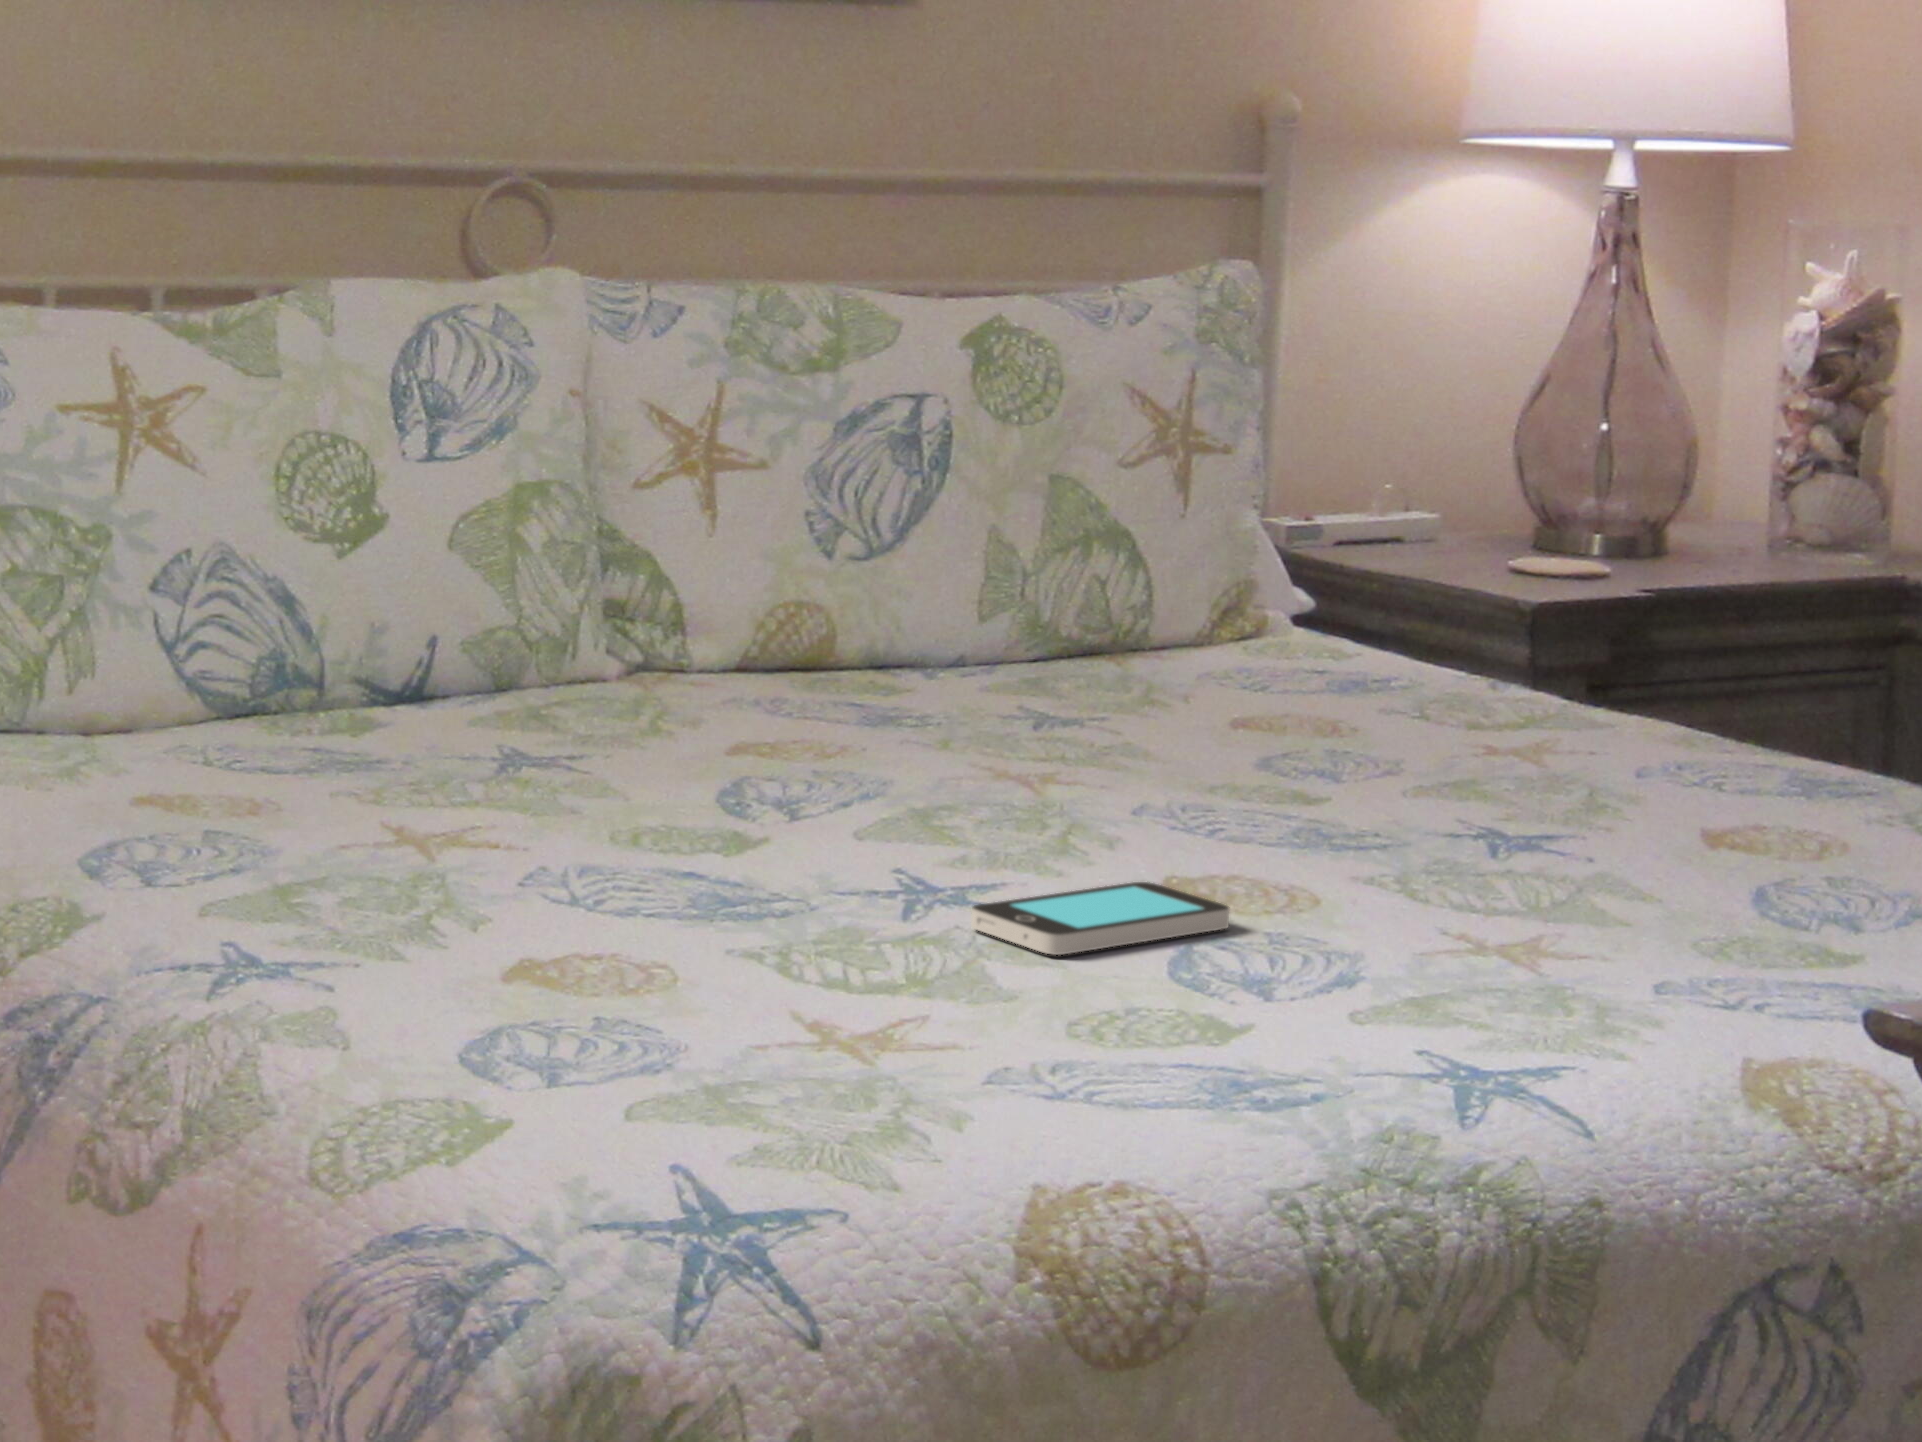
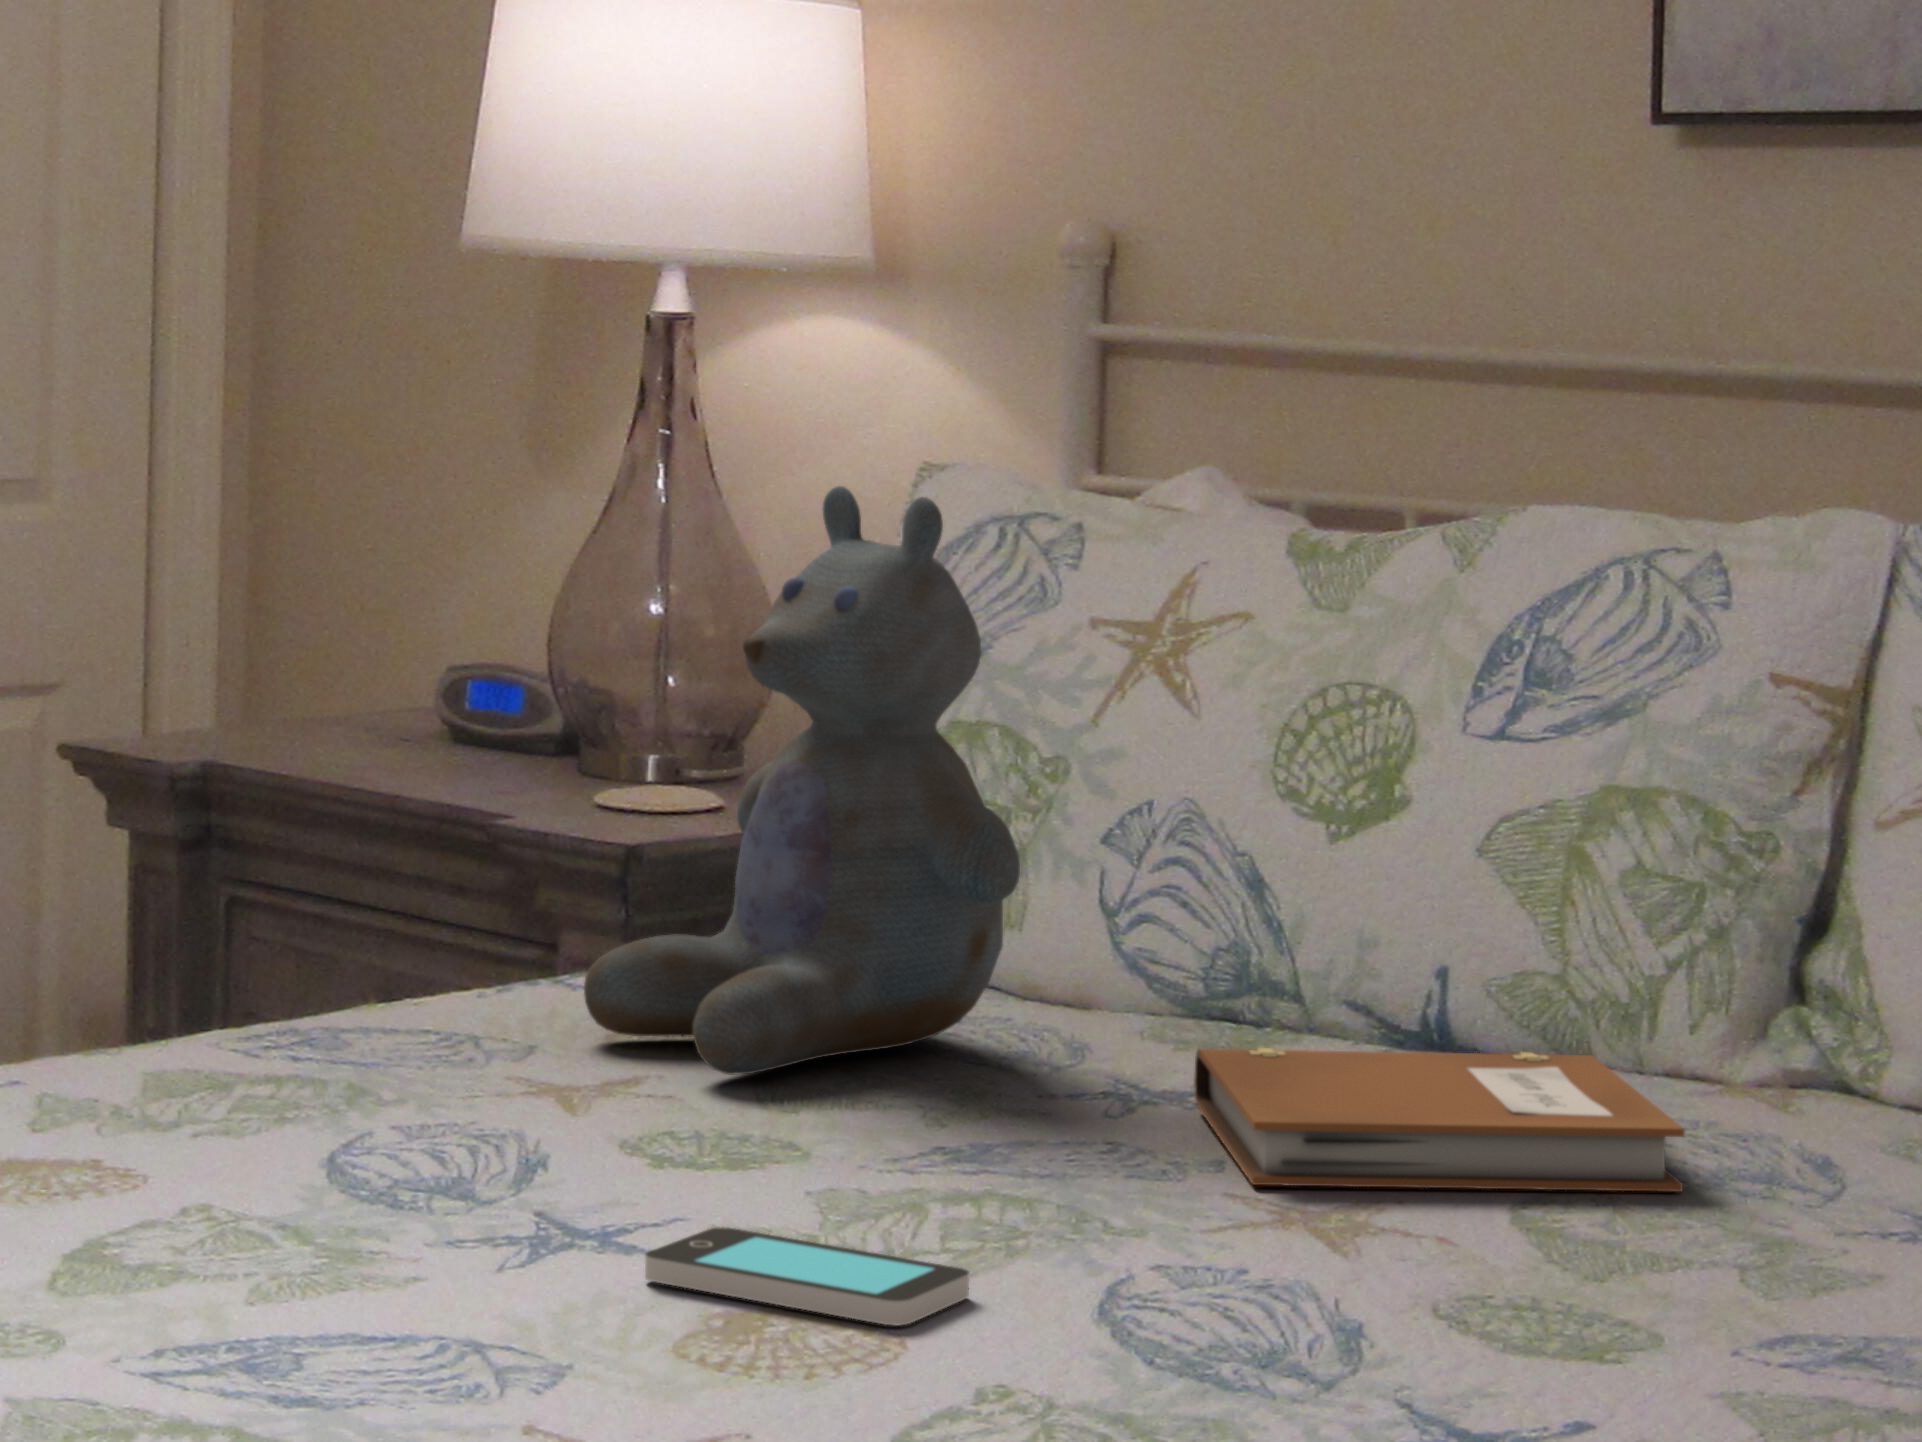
stuffed bear: none [49,285,470,831] -> present [584,486,1020,1075]
notebook: none [598,674,953,801] -> present [1194,1048,1684,1192]

